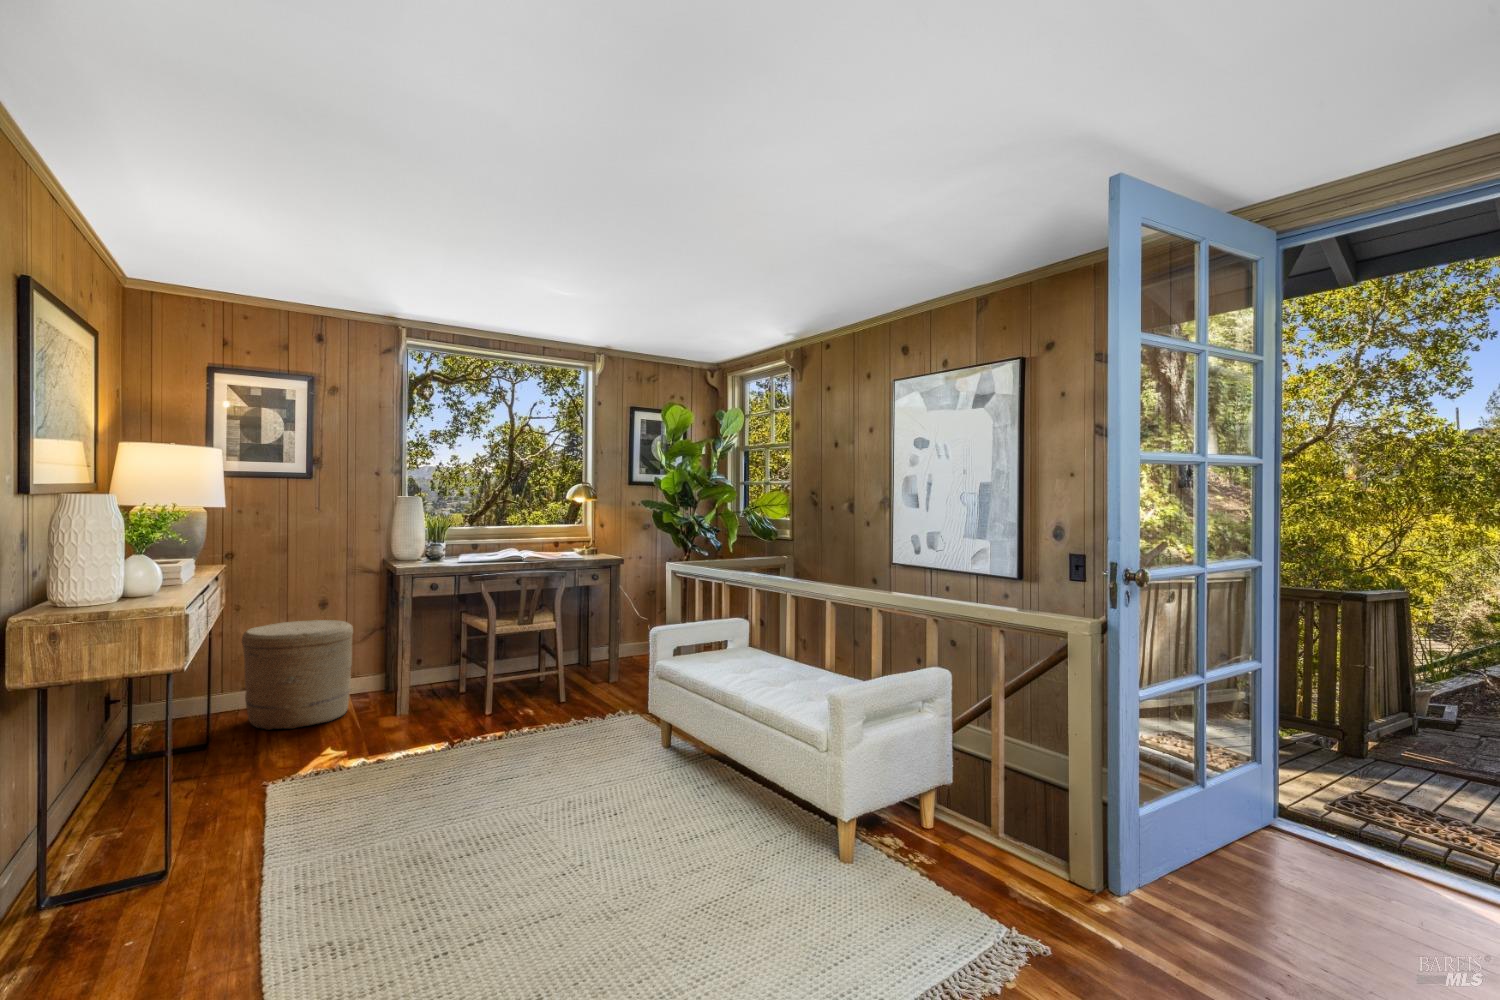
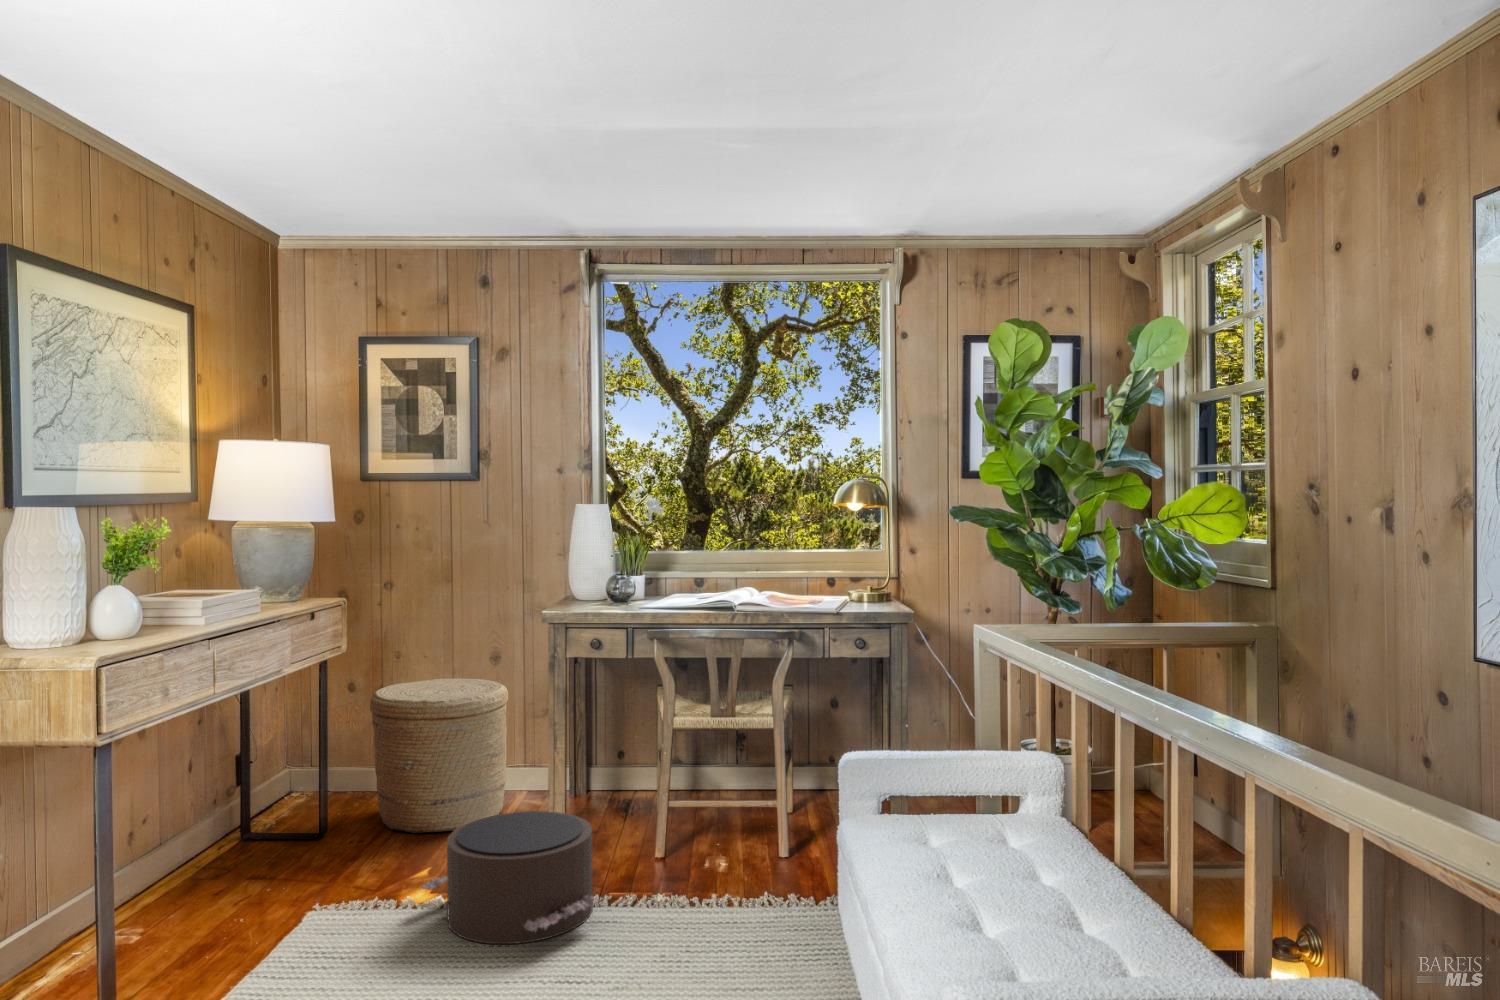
pouf: none [362,688,493,765] -> present [422,811,597,944]

